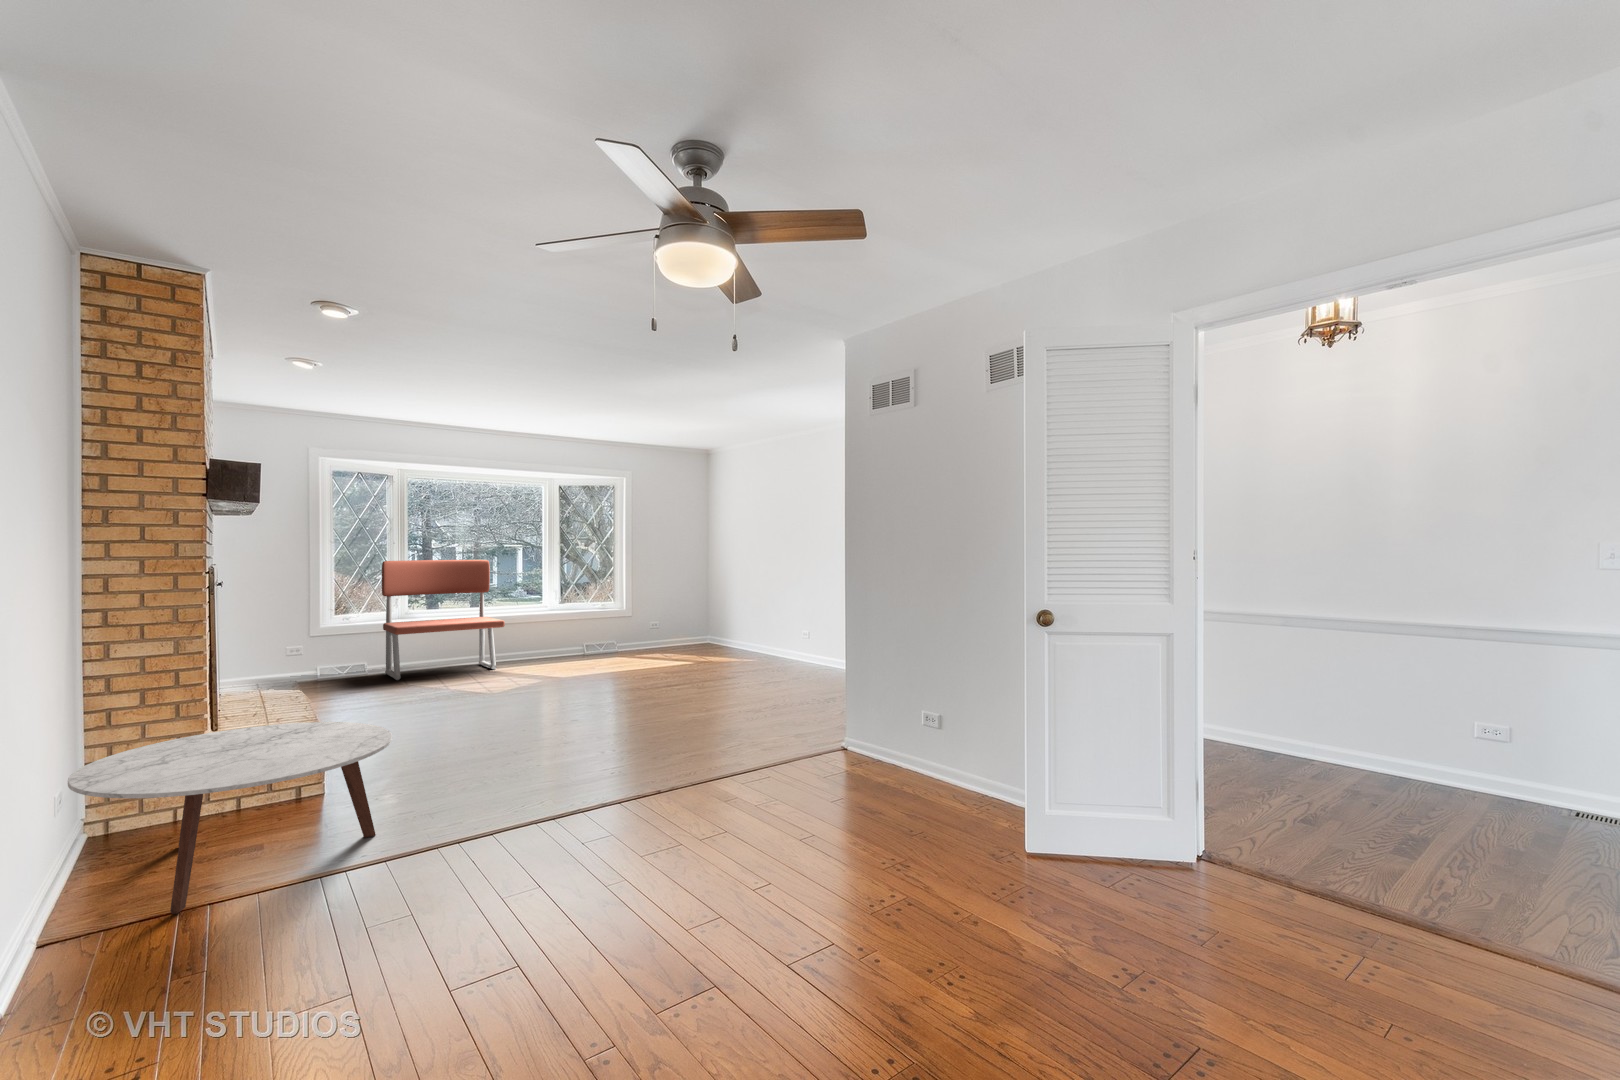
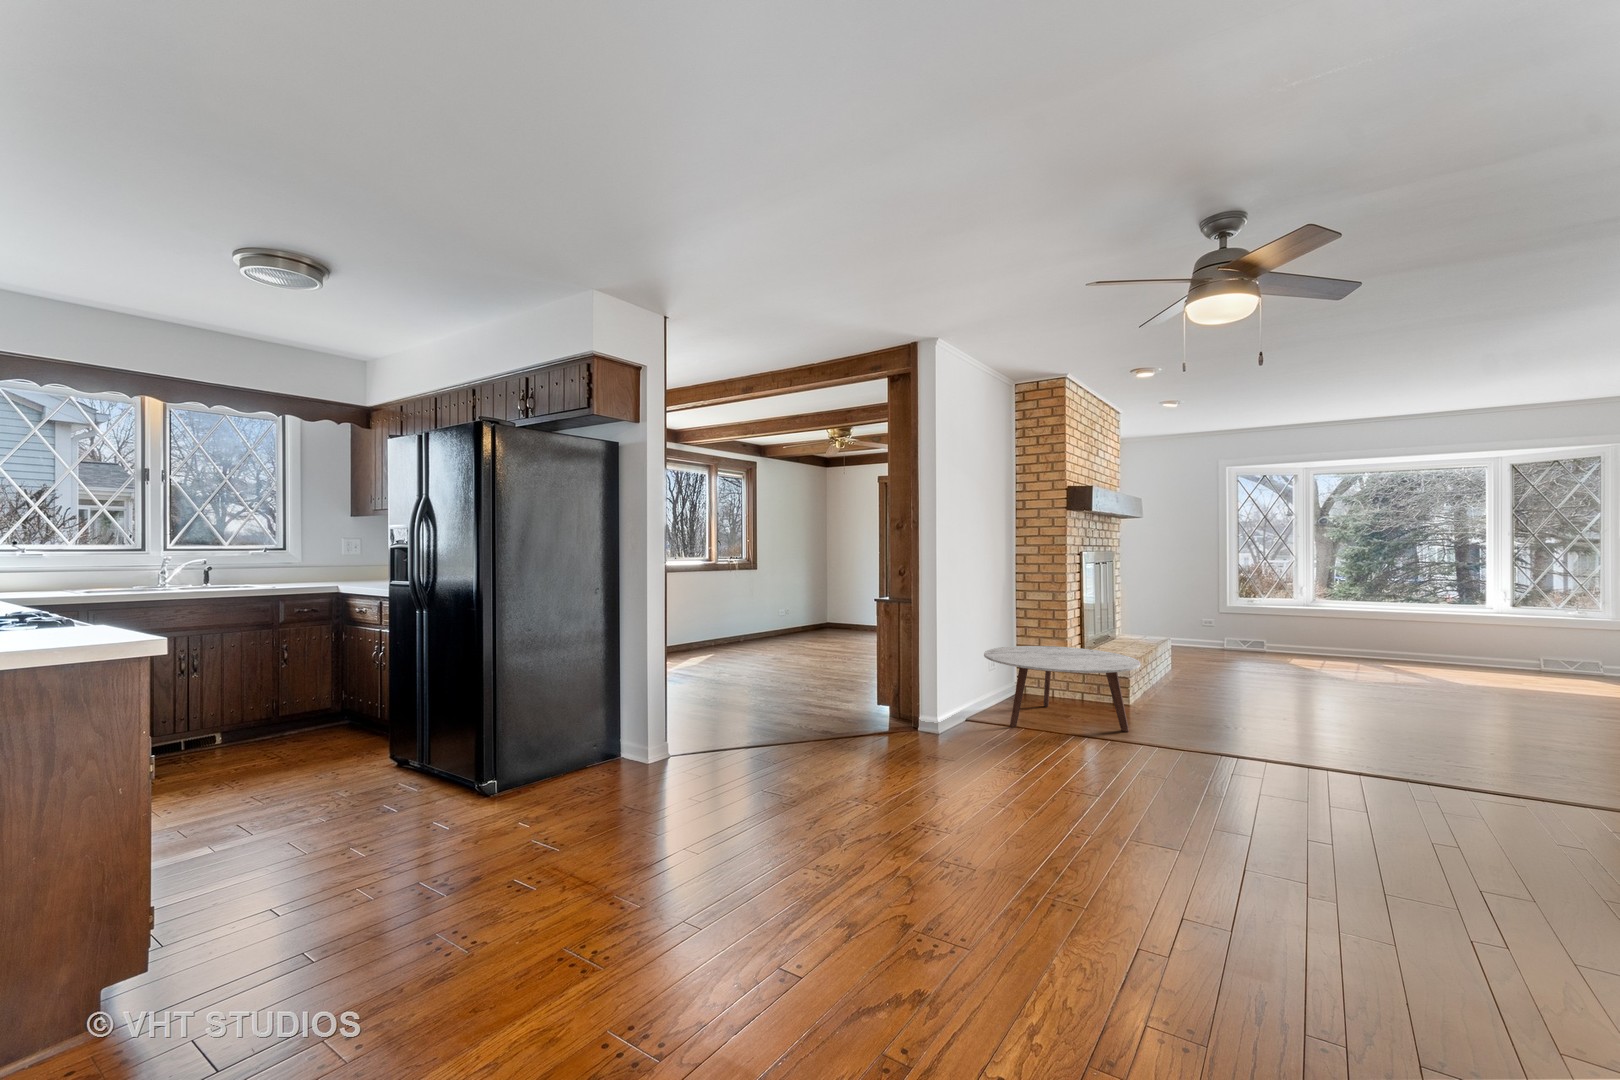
bench: present [382,560,505,680] -> none [1279,554,1402,667]

